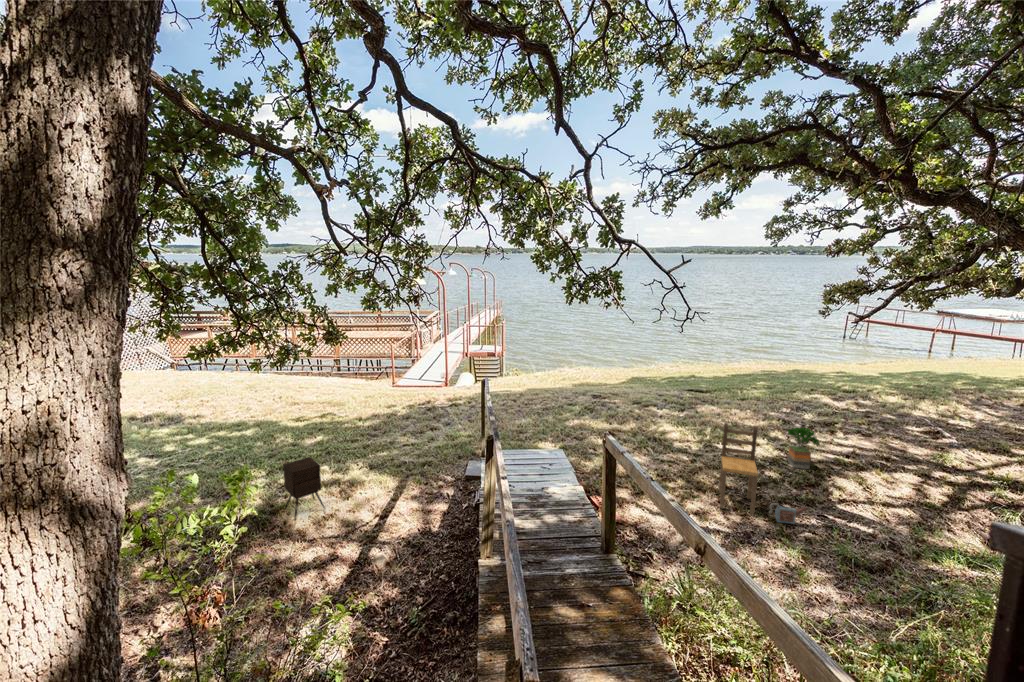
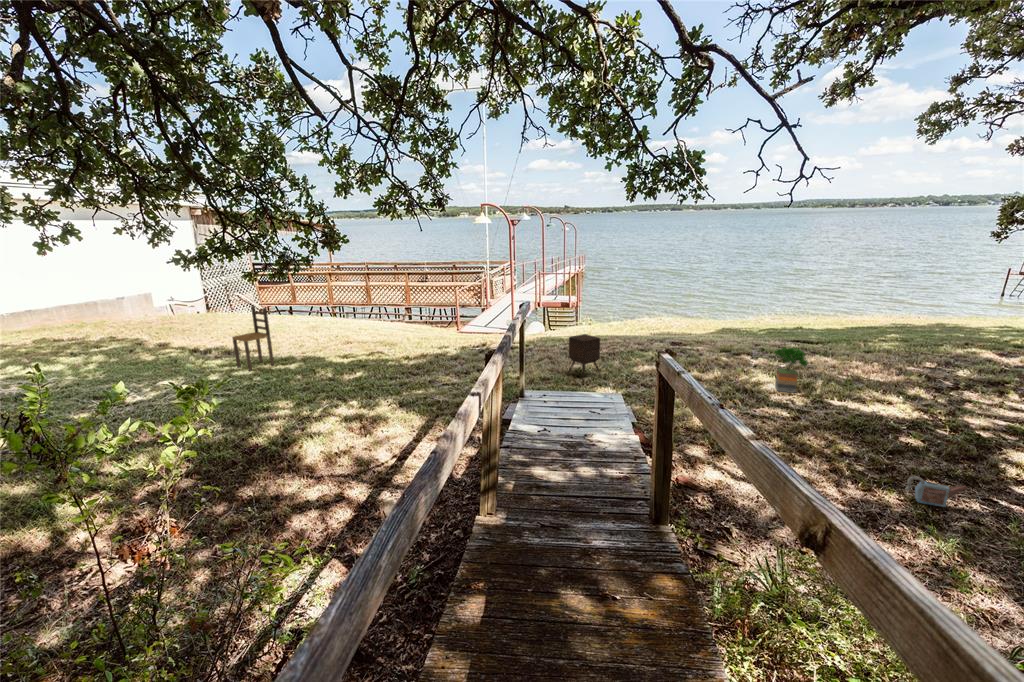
chair: present [719,422,758,514] -> present [232,306,274,371]
potted tree: present [788,428,819,469] -> present [775,348,808,393]
side table: present [283,457,325,520] -> present [567,334,601,380]

